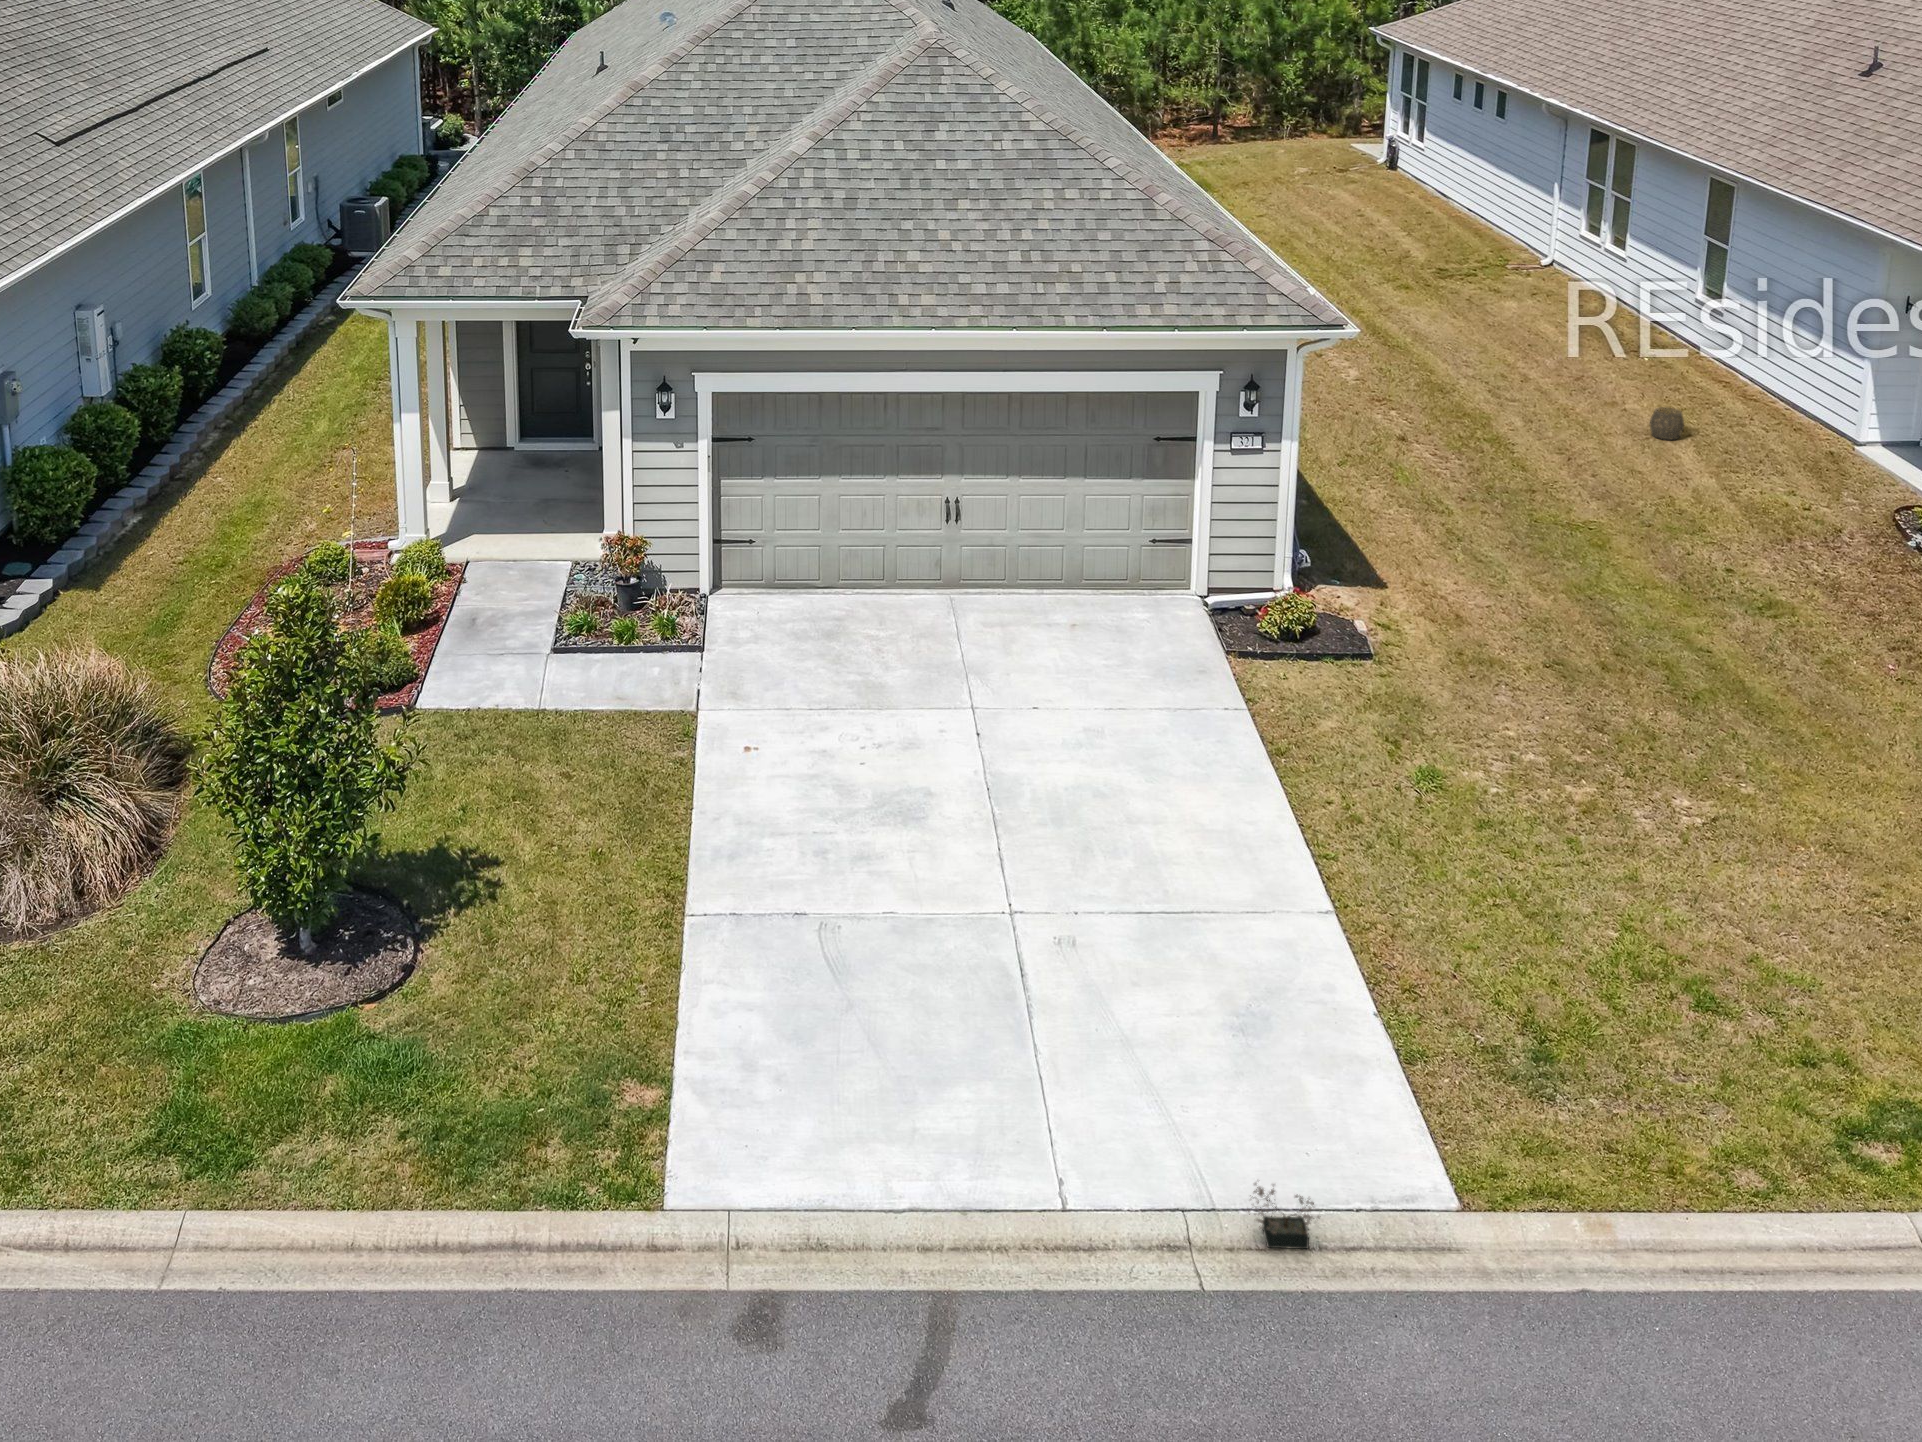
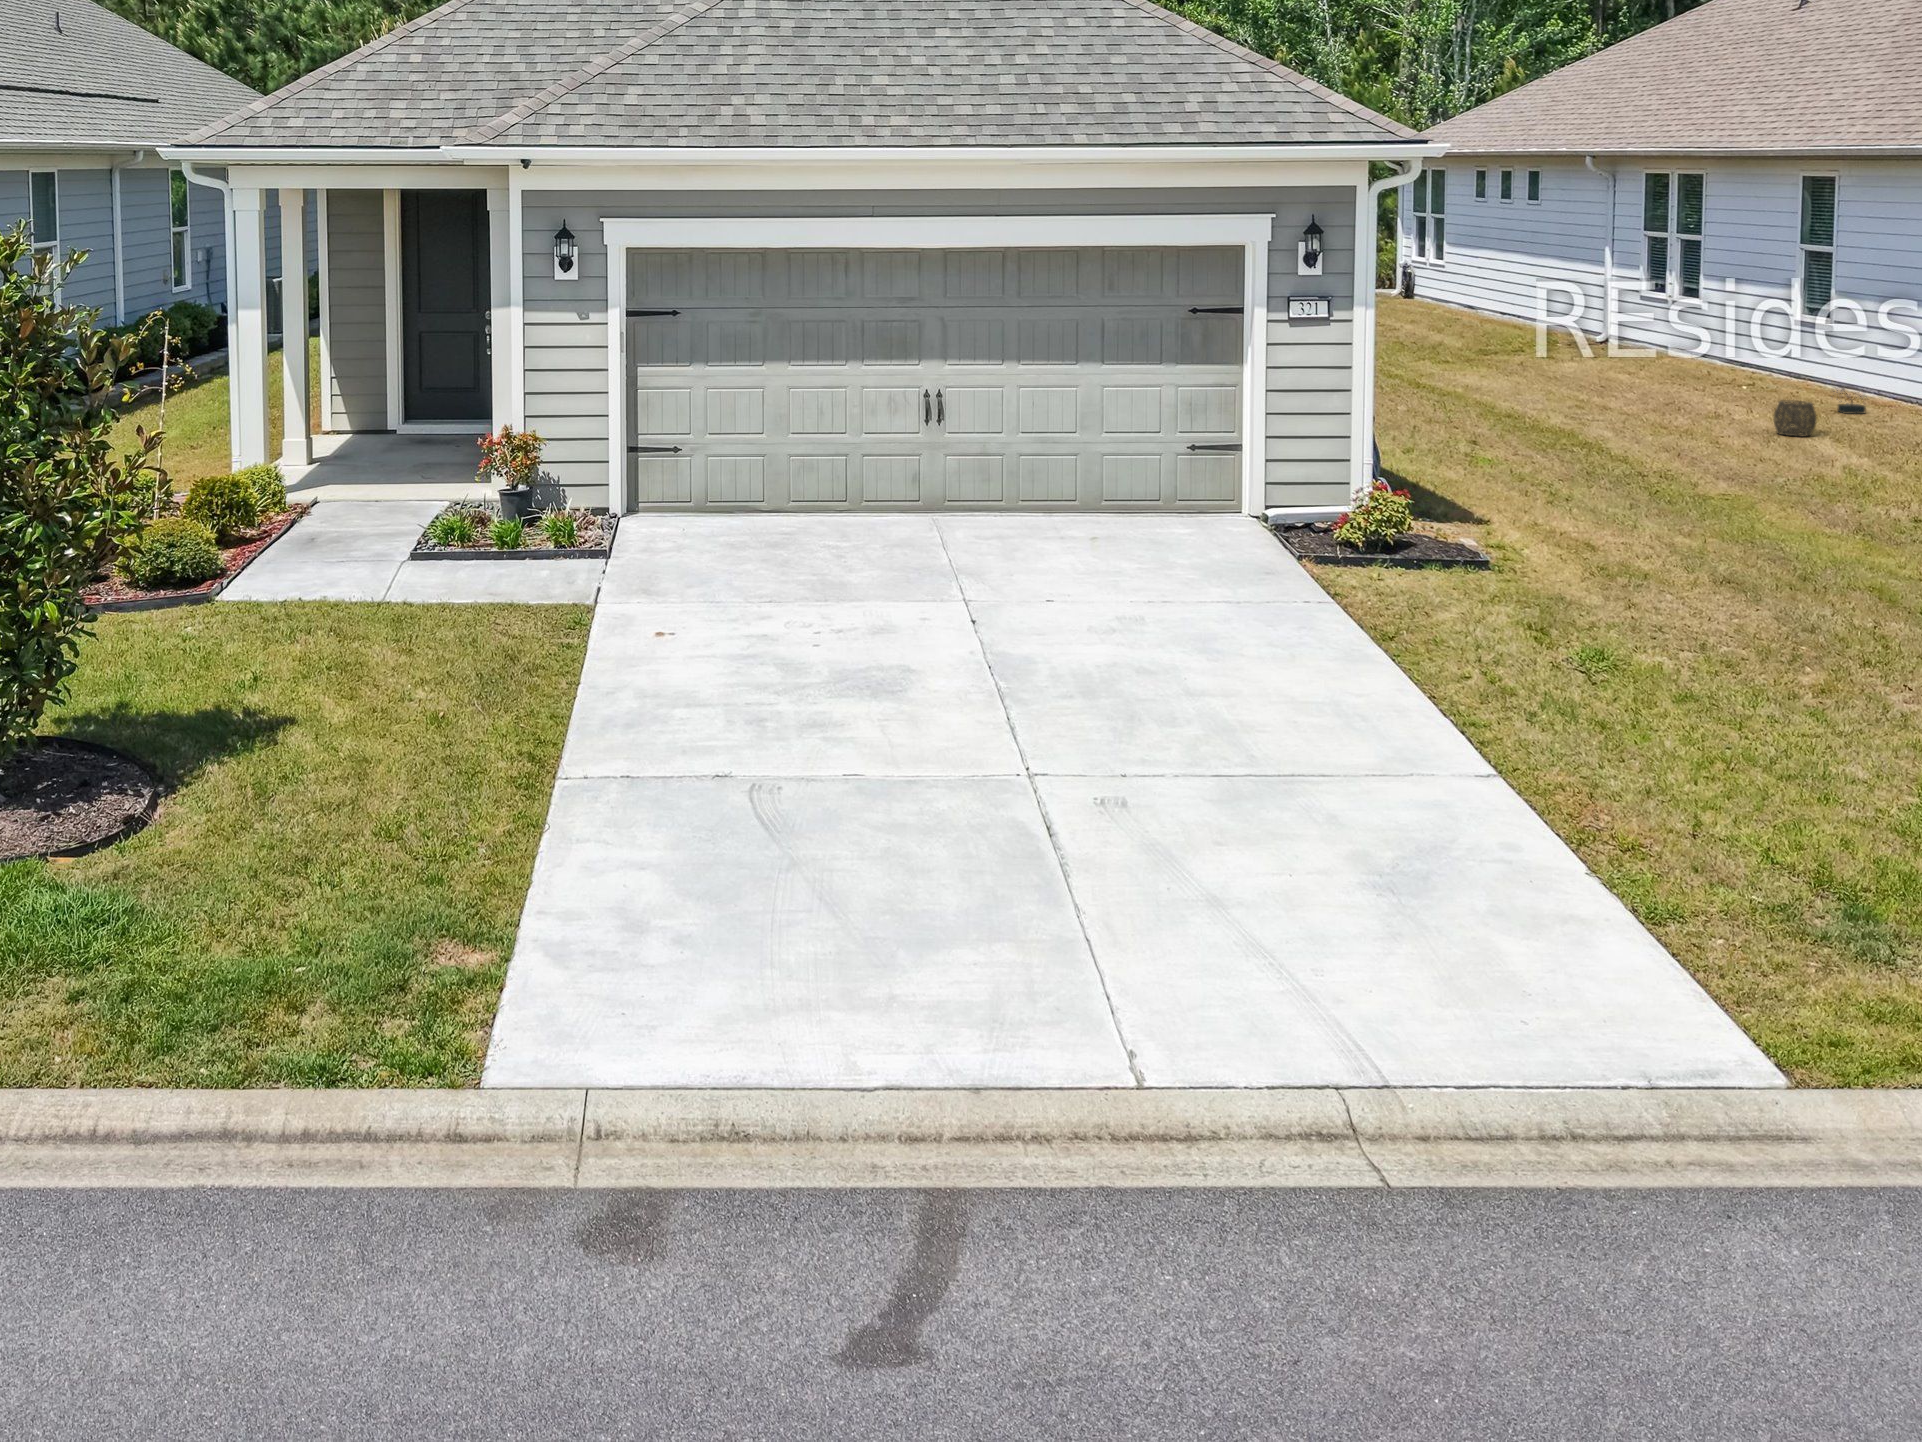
decorative plant: present [1249,1183,1320,1249] -> present [1833,385,1867,414]

